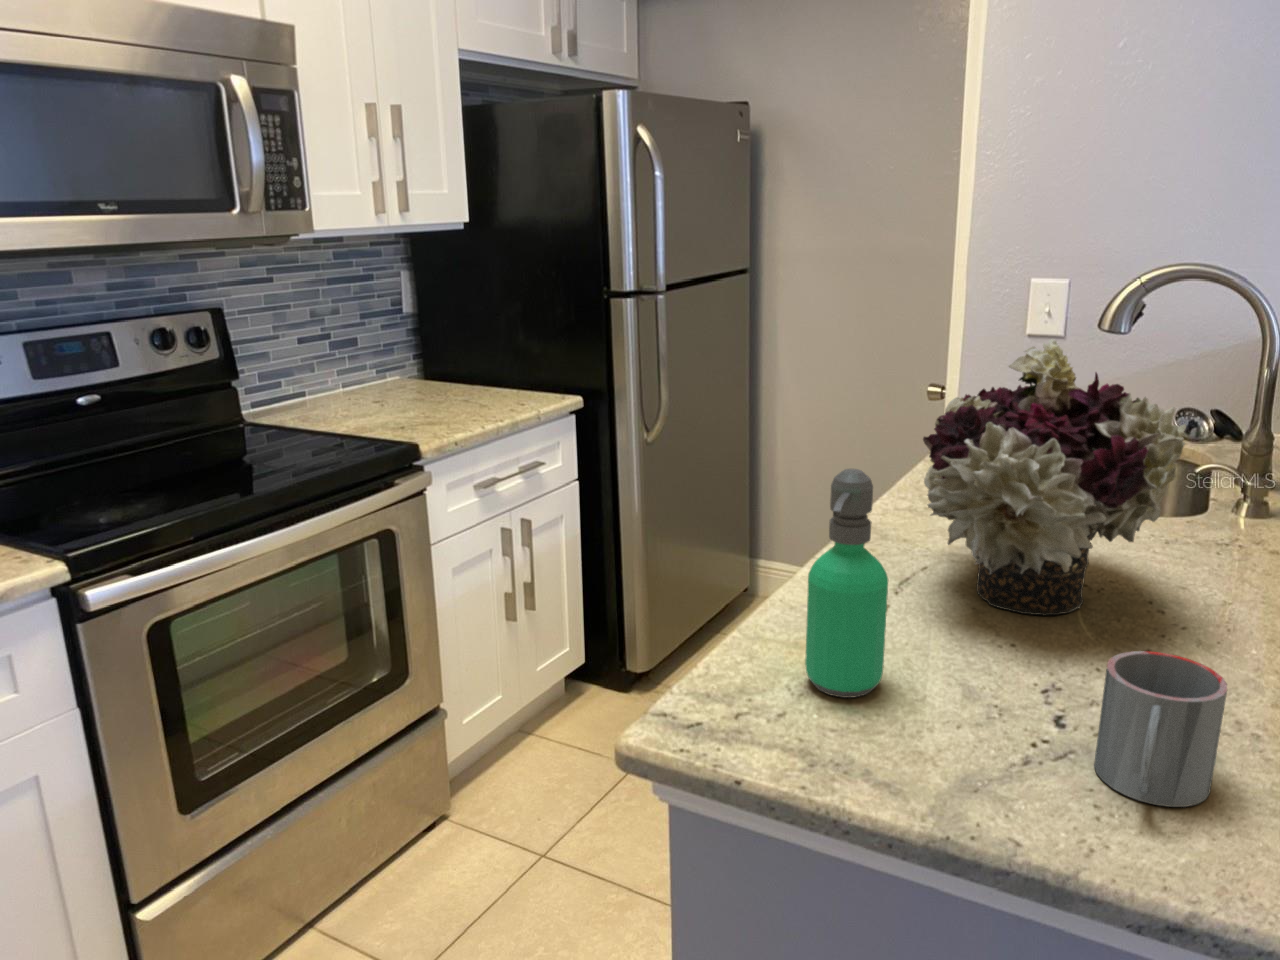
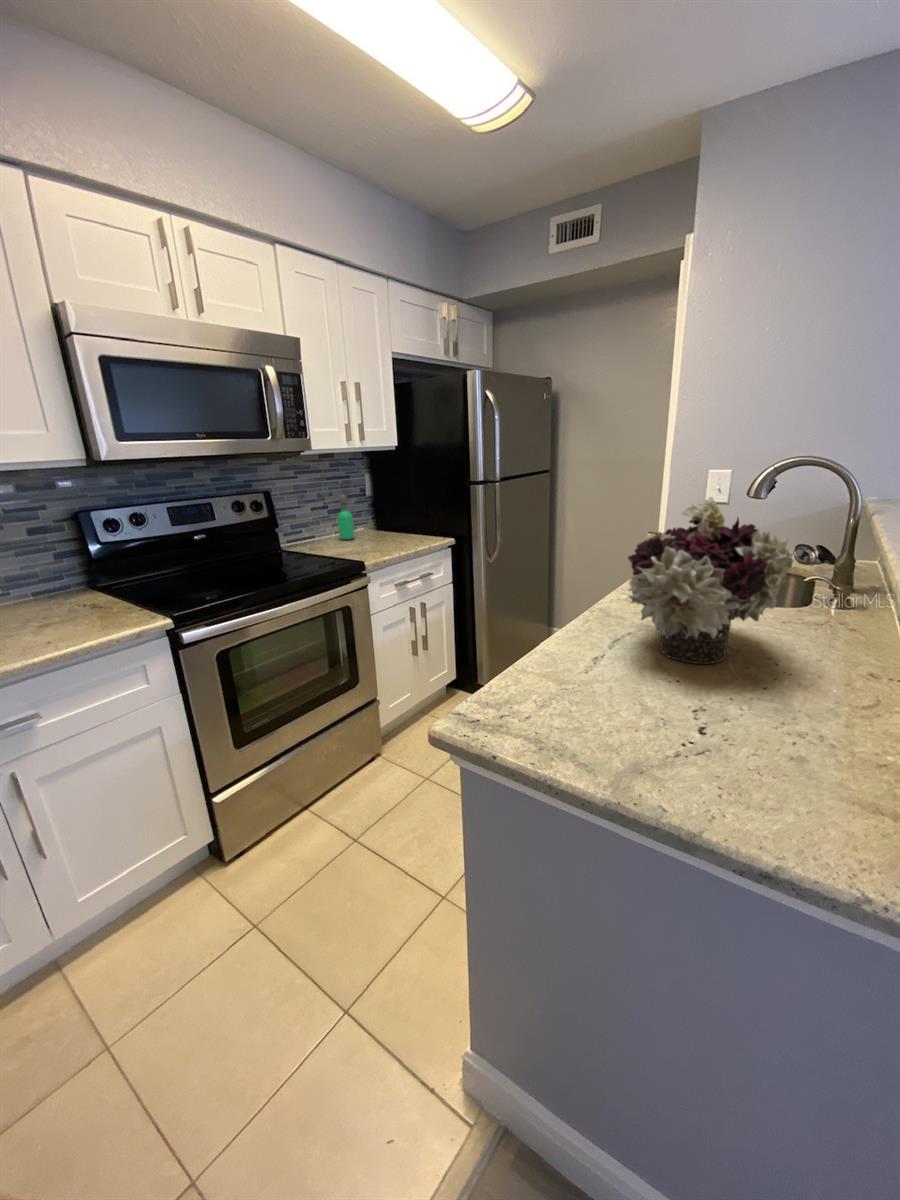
soap dispenser: present [805,469,888,698] -> present [335,495,354,540]
mug: present [1094,651,1227,807] -> none [721,689,812,791]

